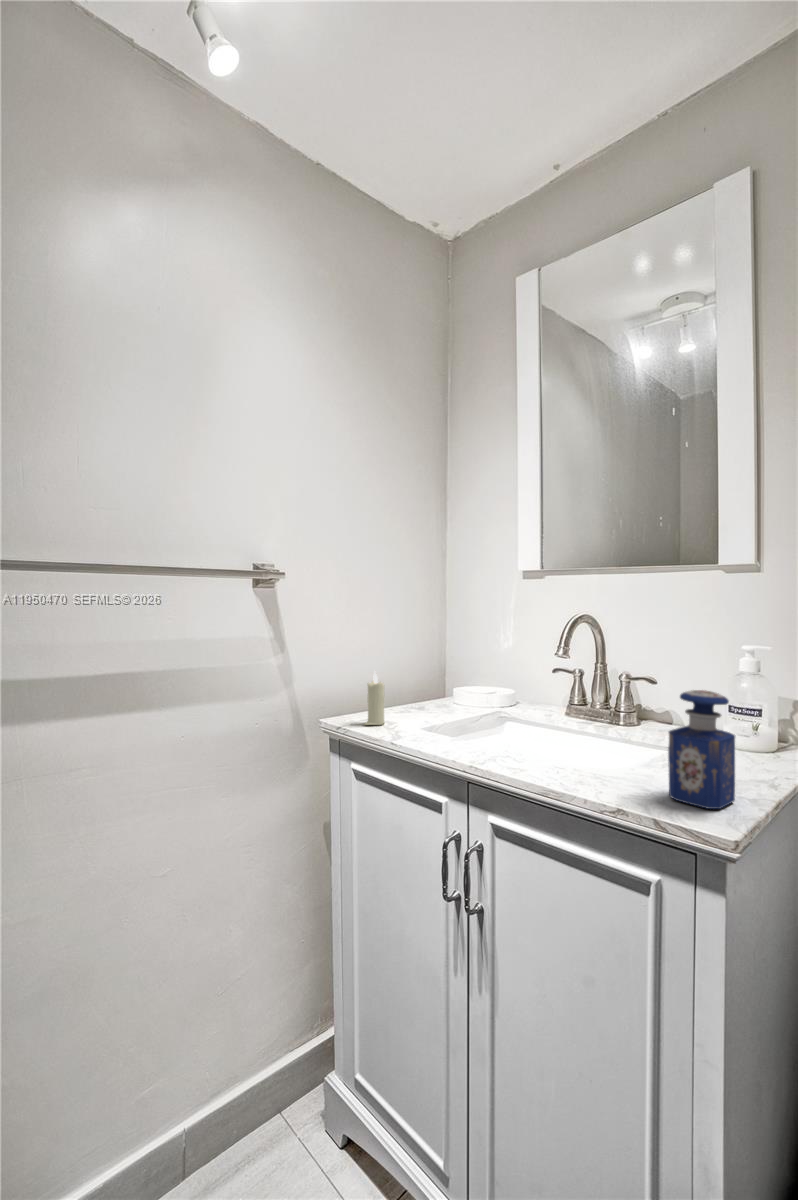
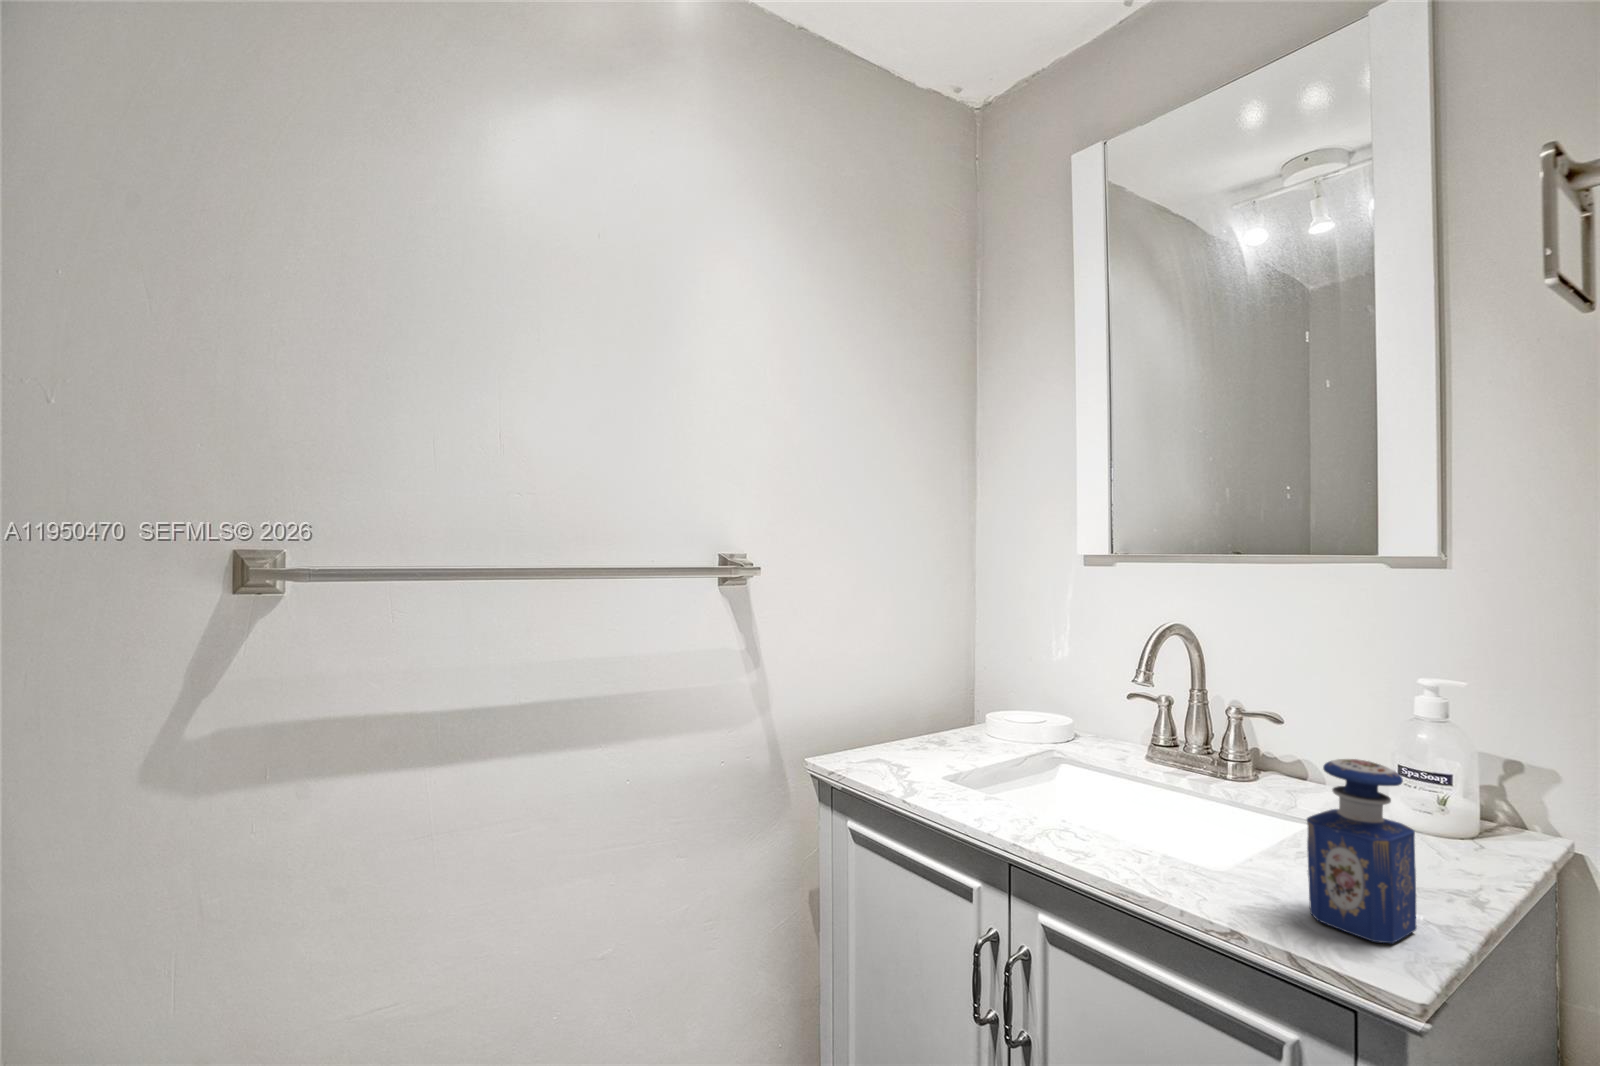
candle: present [365,671,385,725] -> none [864,692,893,767]

